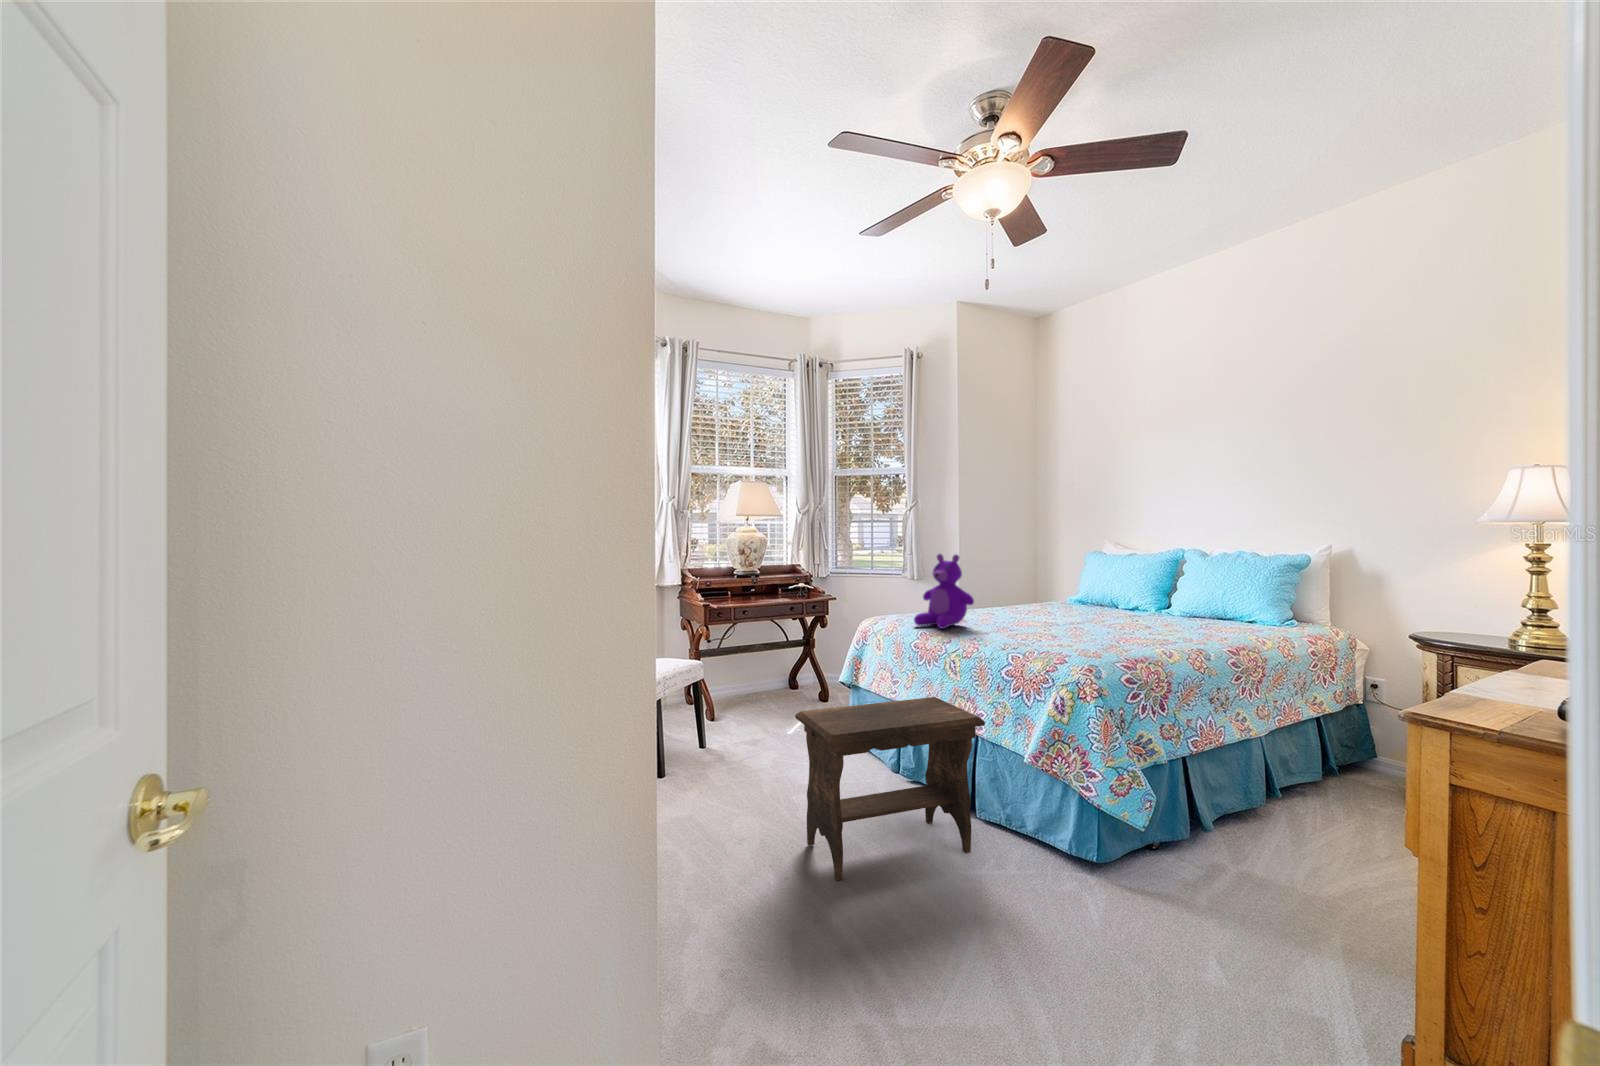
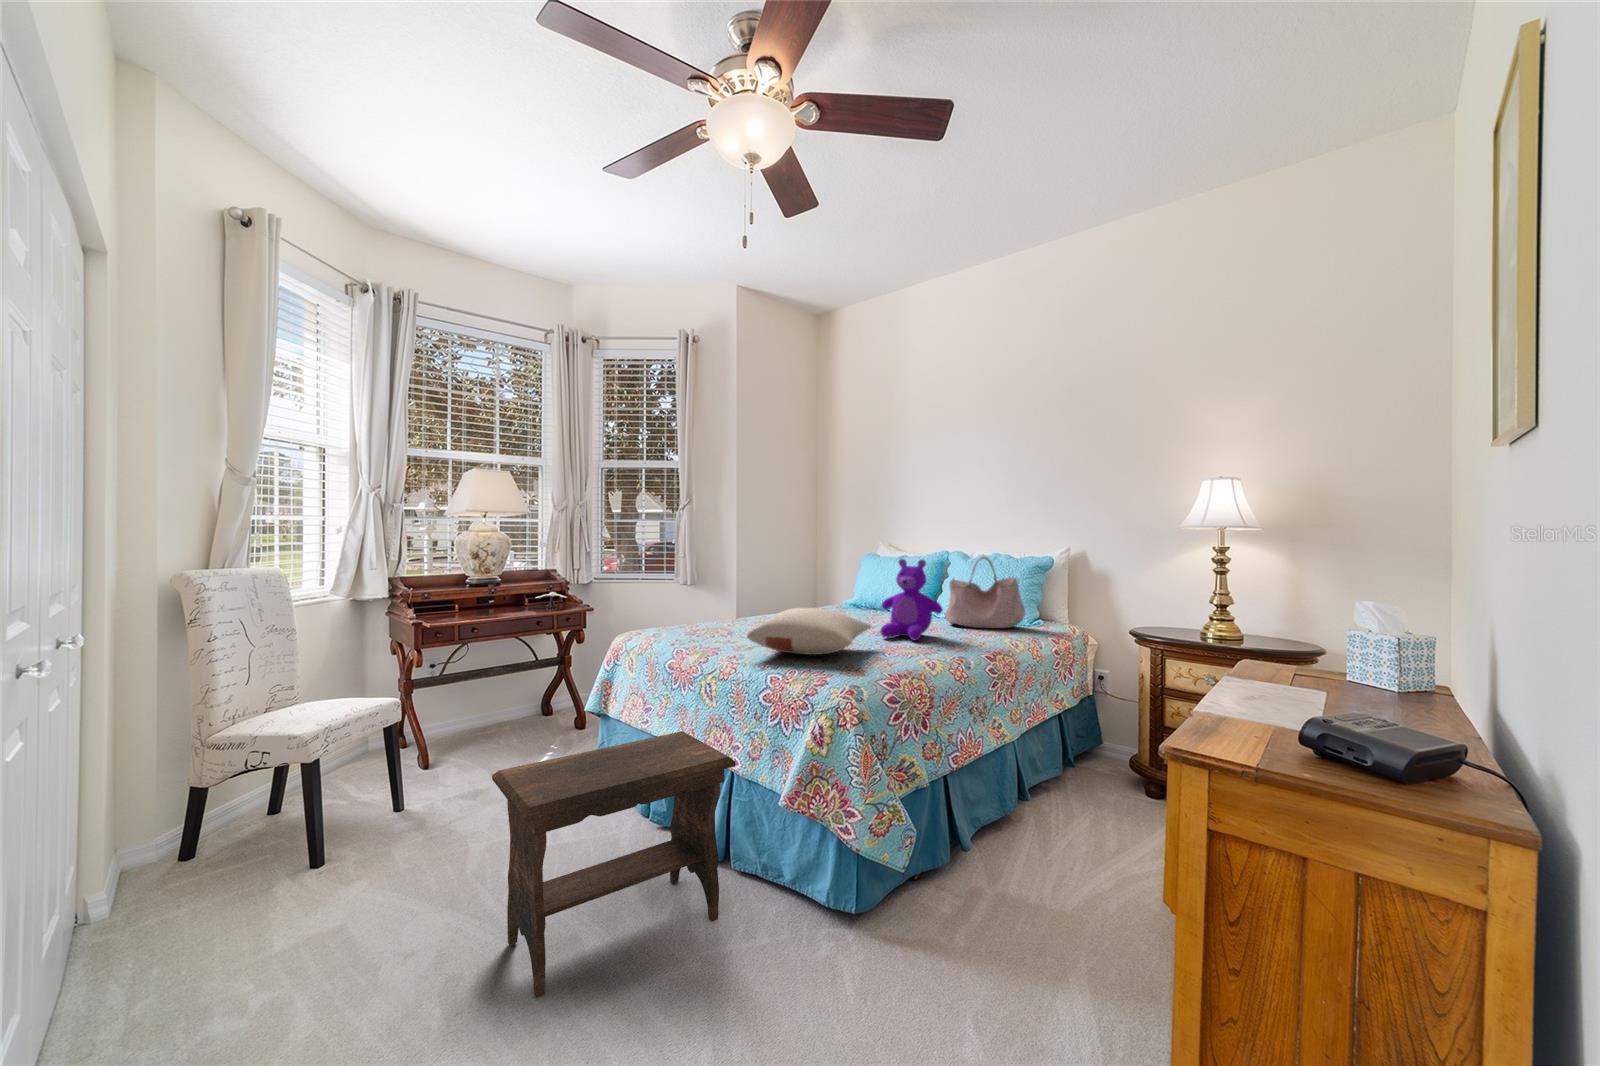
handbag: none [1185,553,1279,626] -> present [946,557,1025,628]
teddy bear: present [914,554,974,629] -> present [880,559,943,640]
pillow: none [987,598,1106,640] -> present [747,608,871,655]

